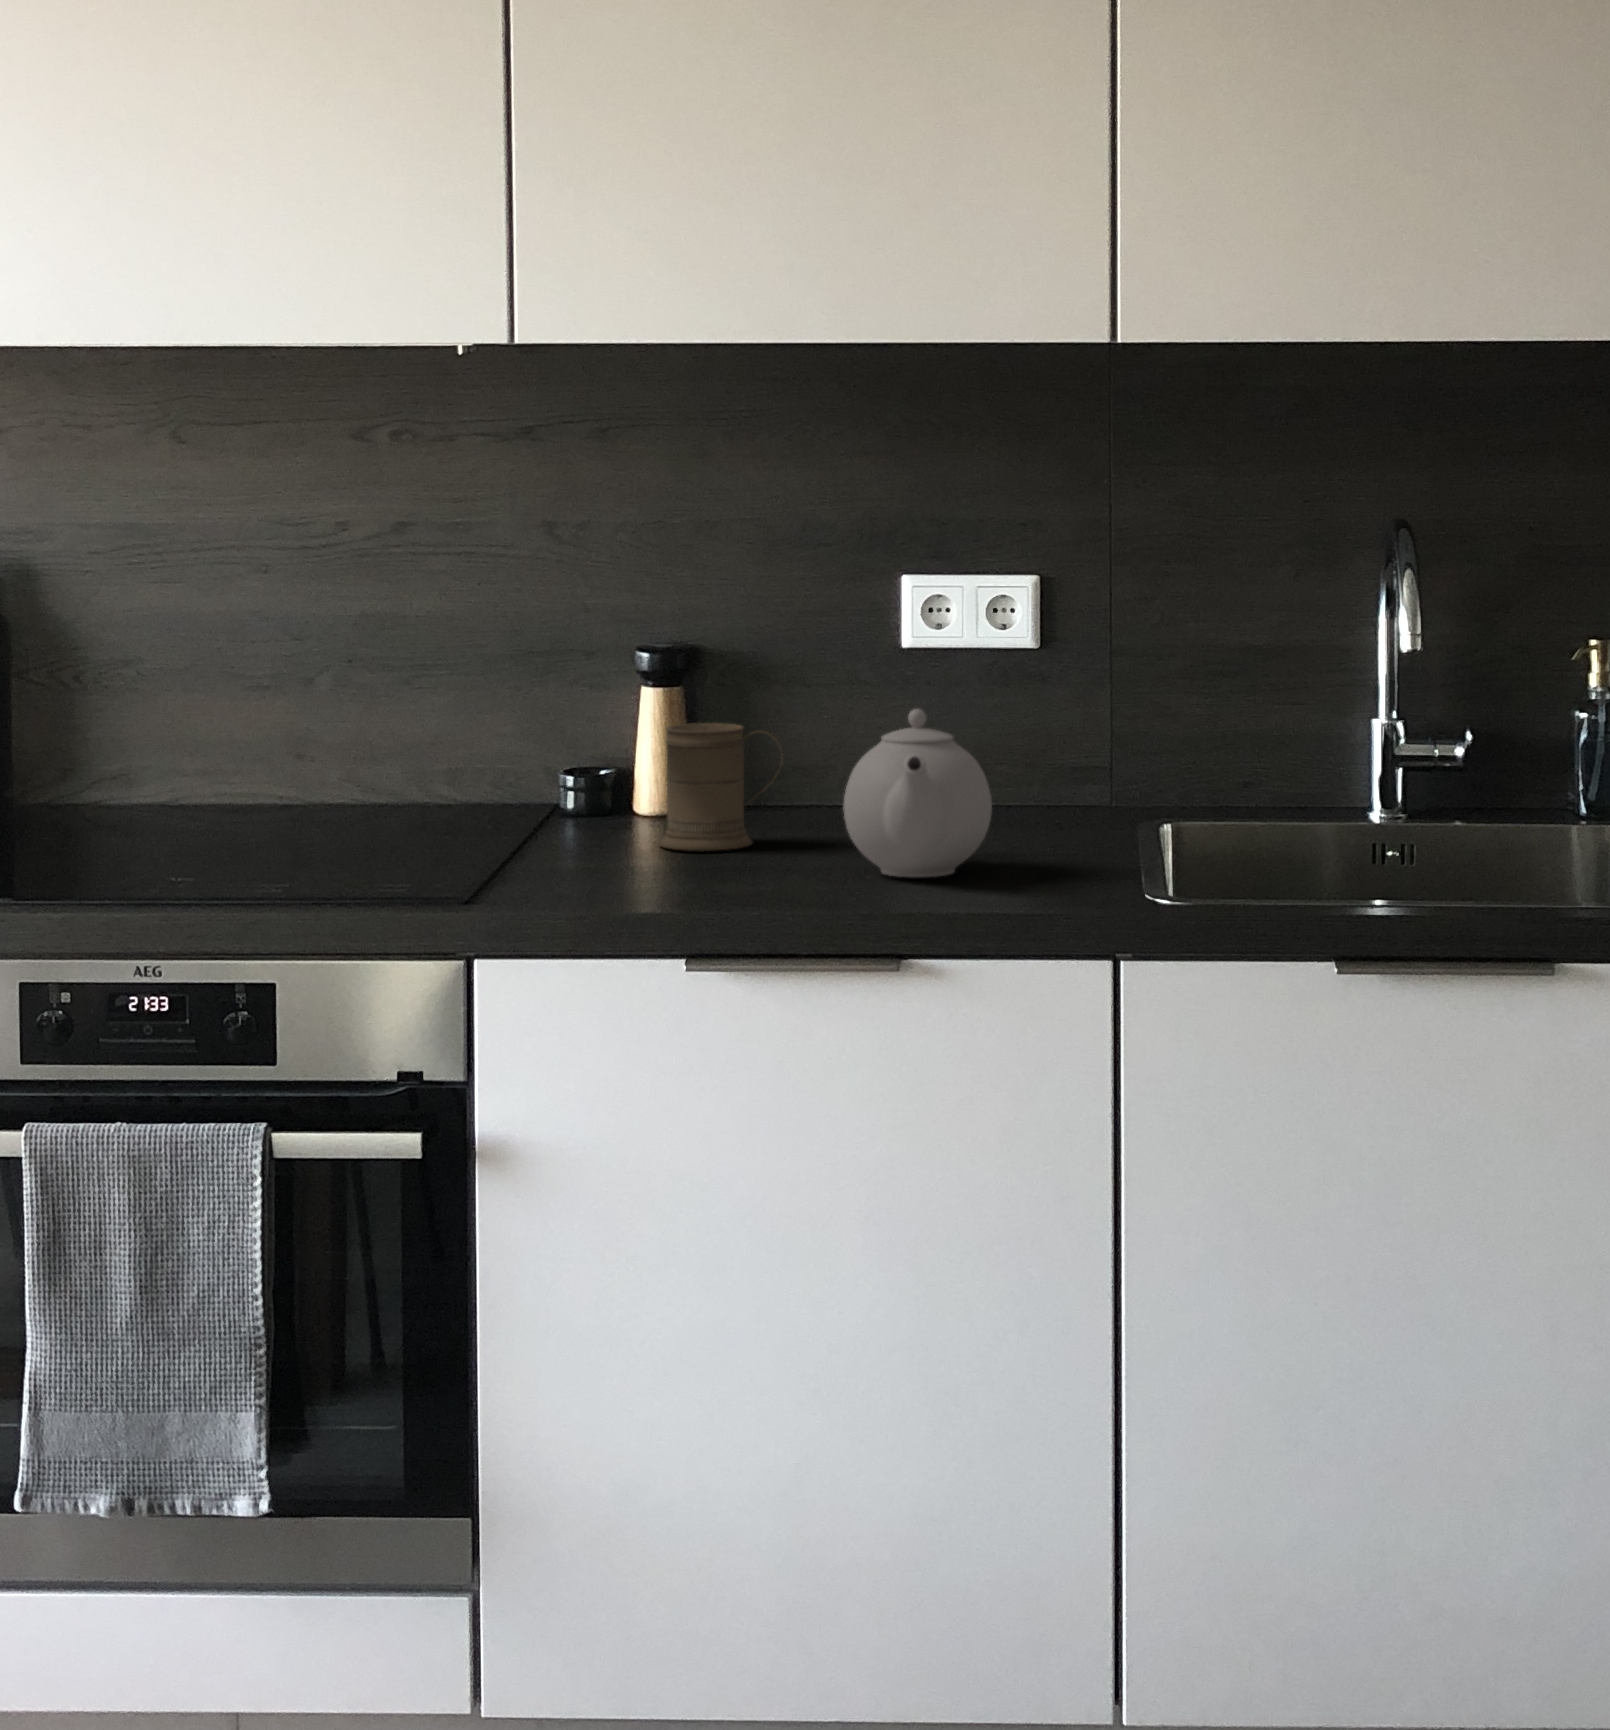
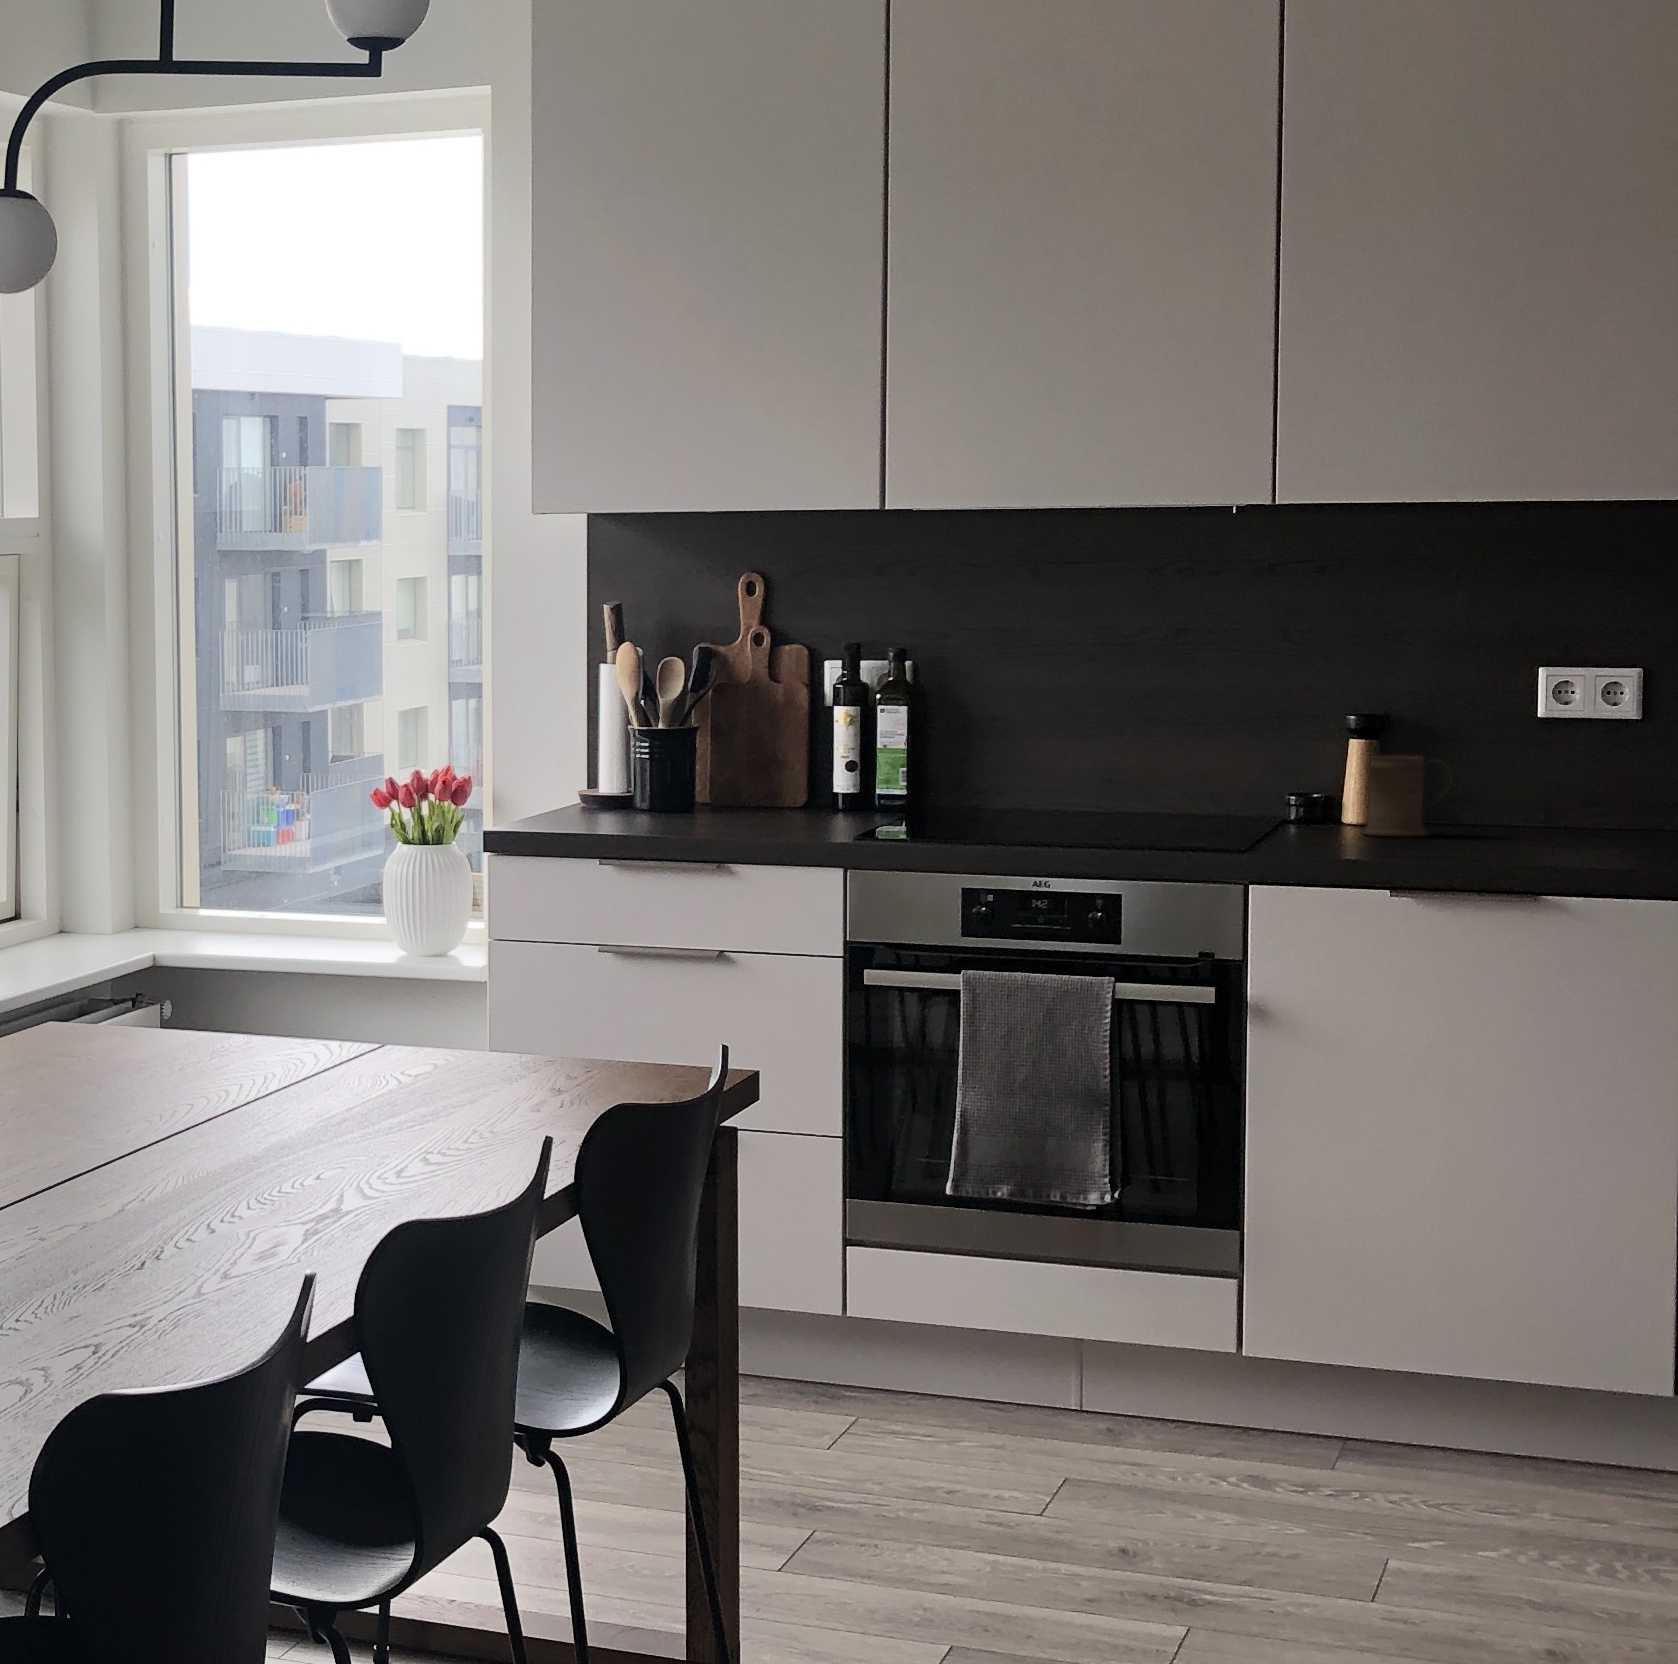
teapot: present [843,709,992,877] -> none [1495,741,1601,850]

